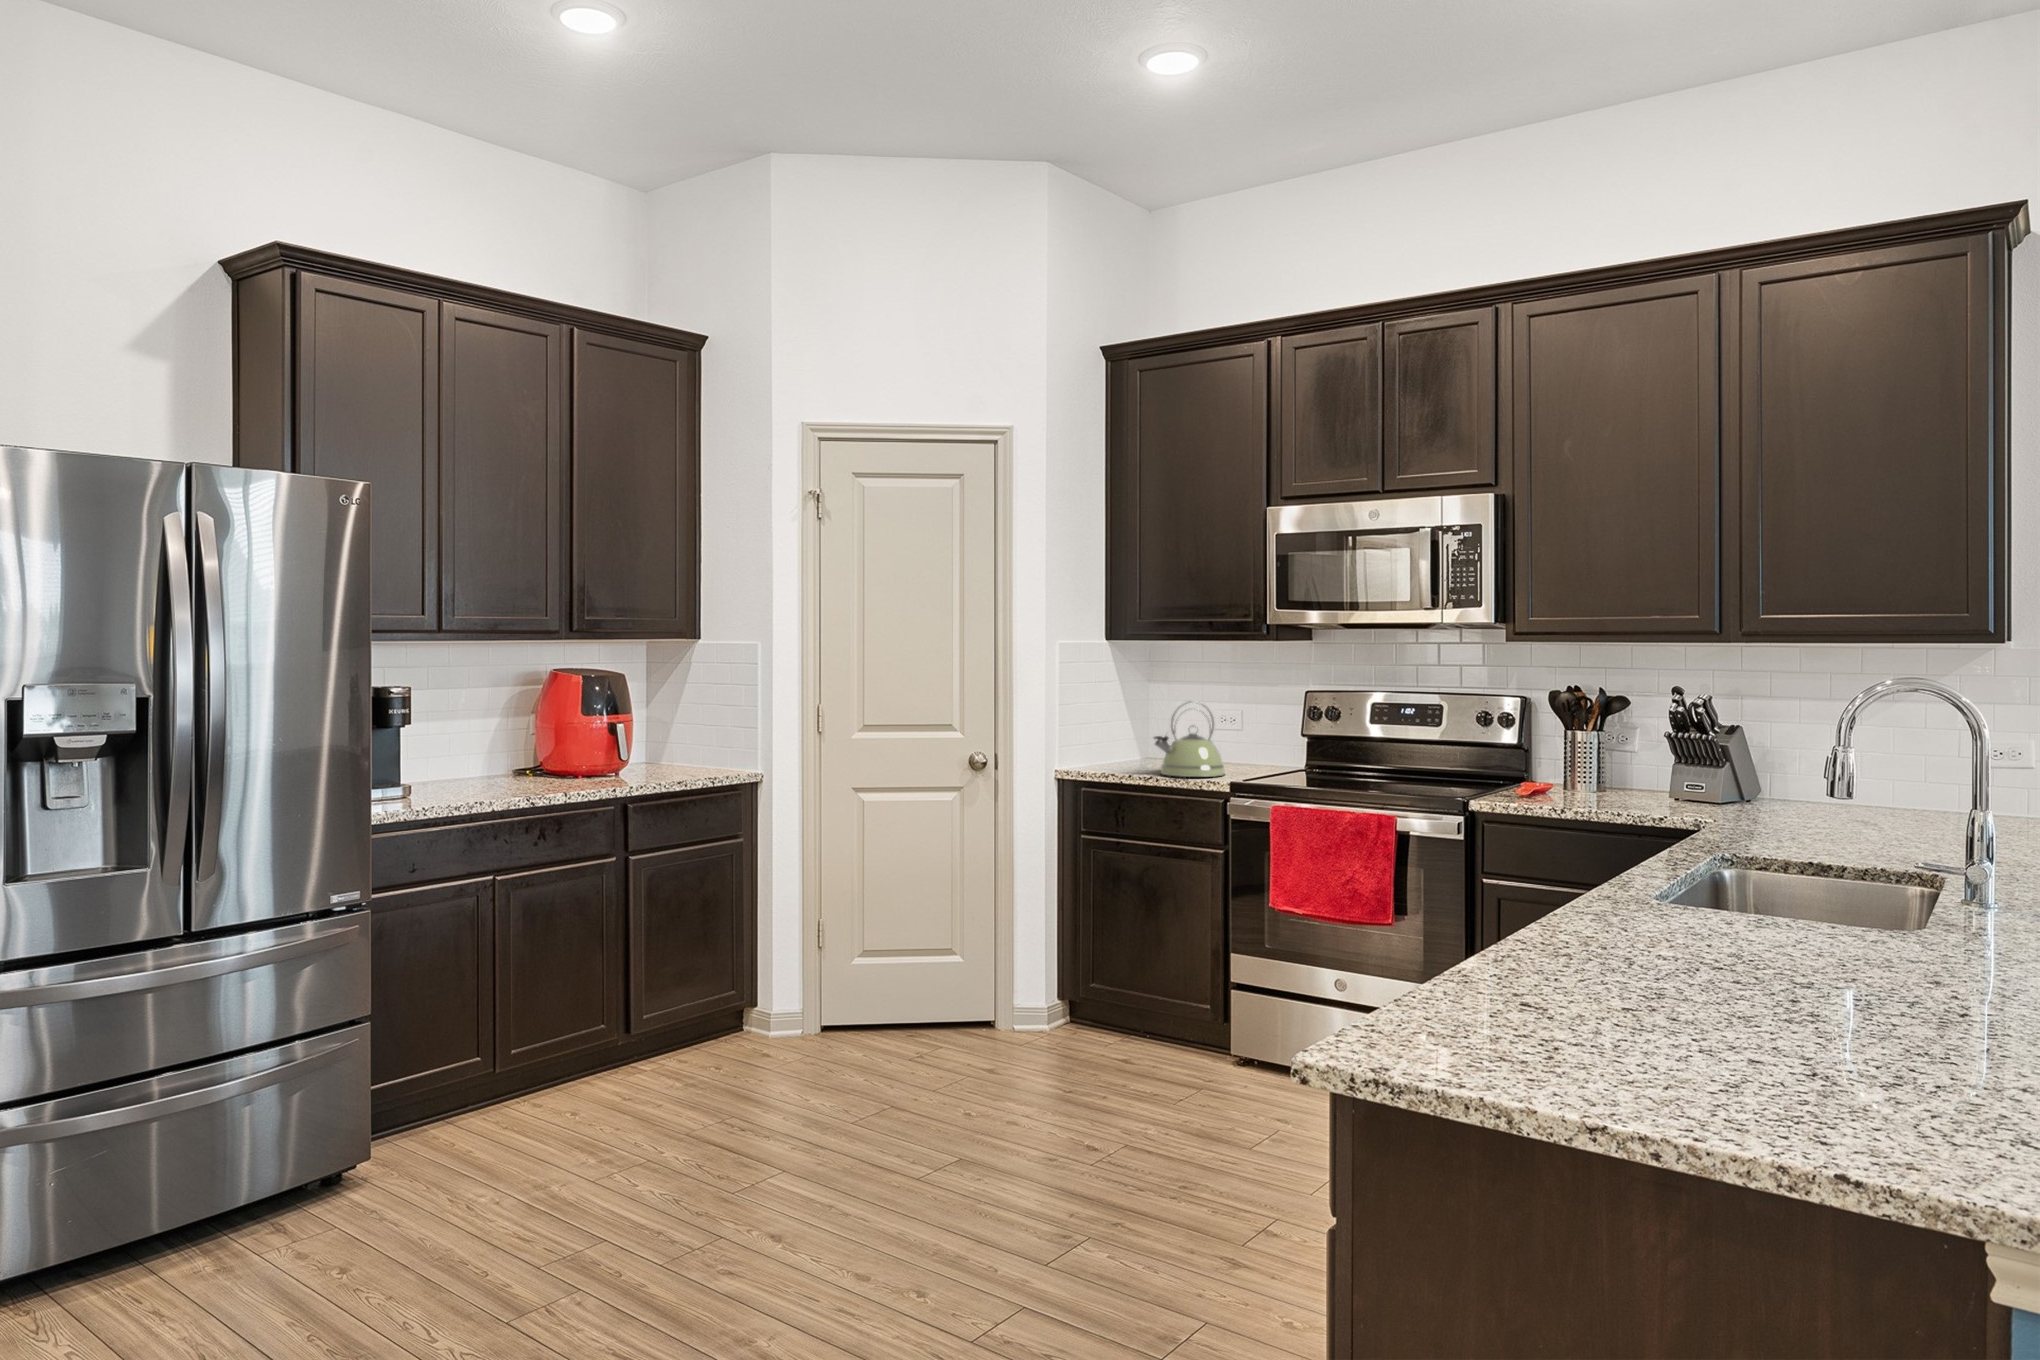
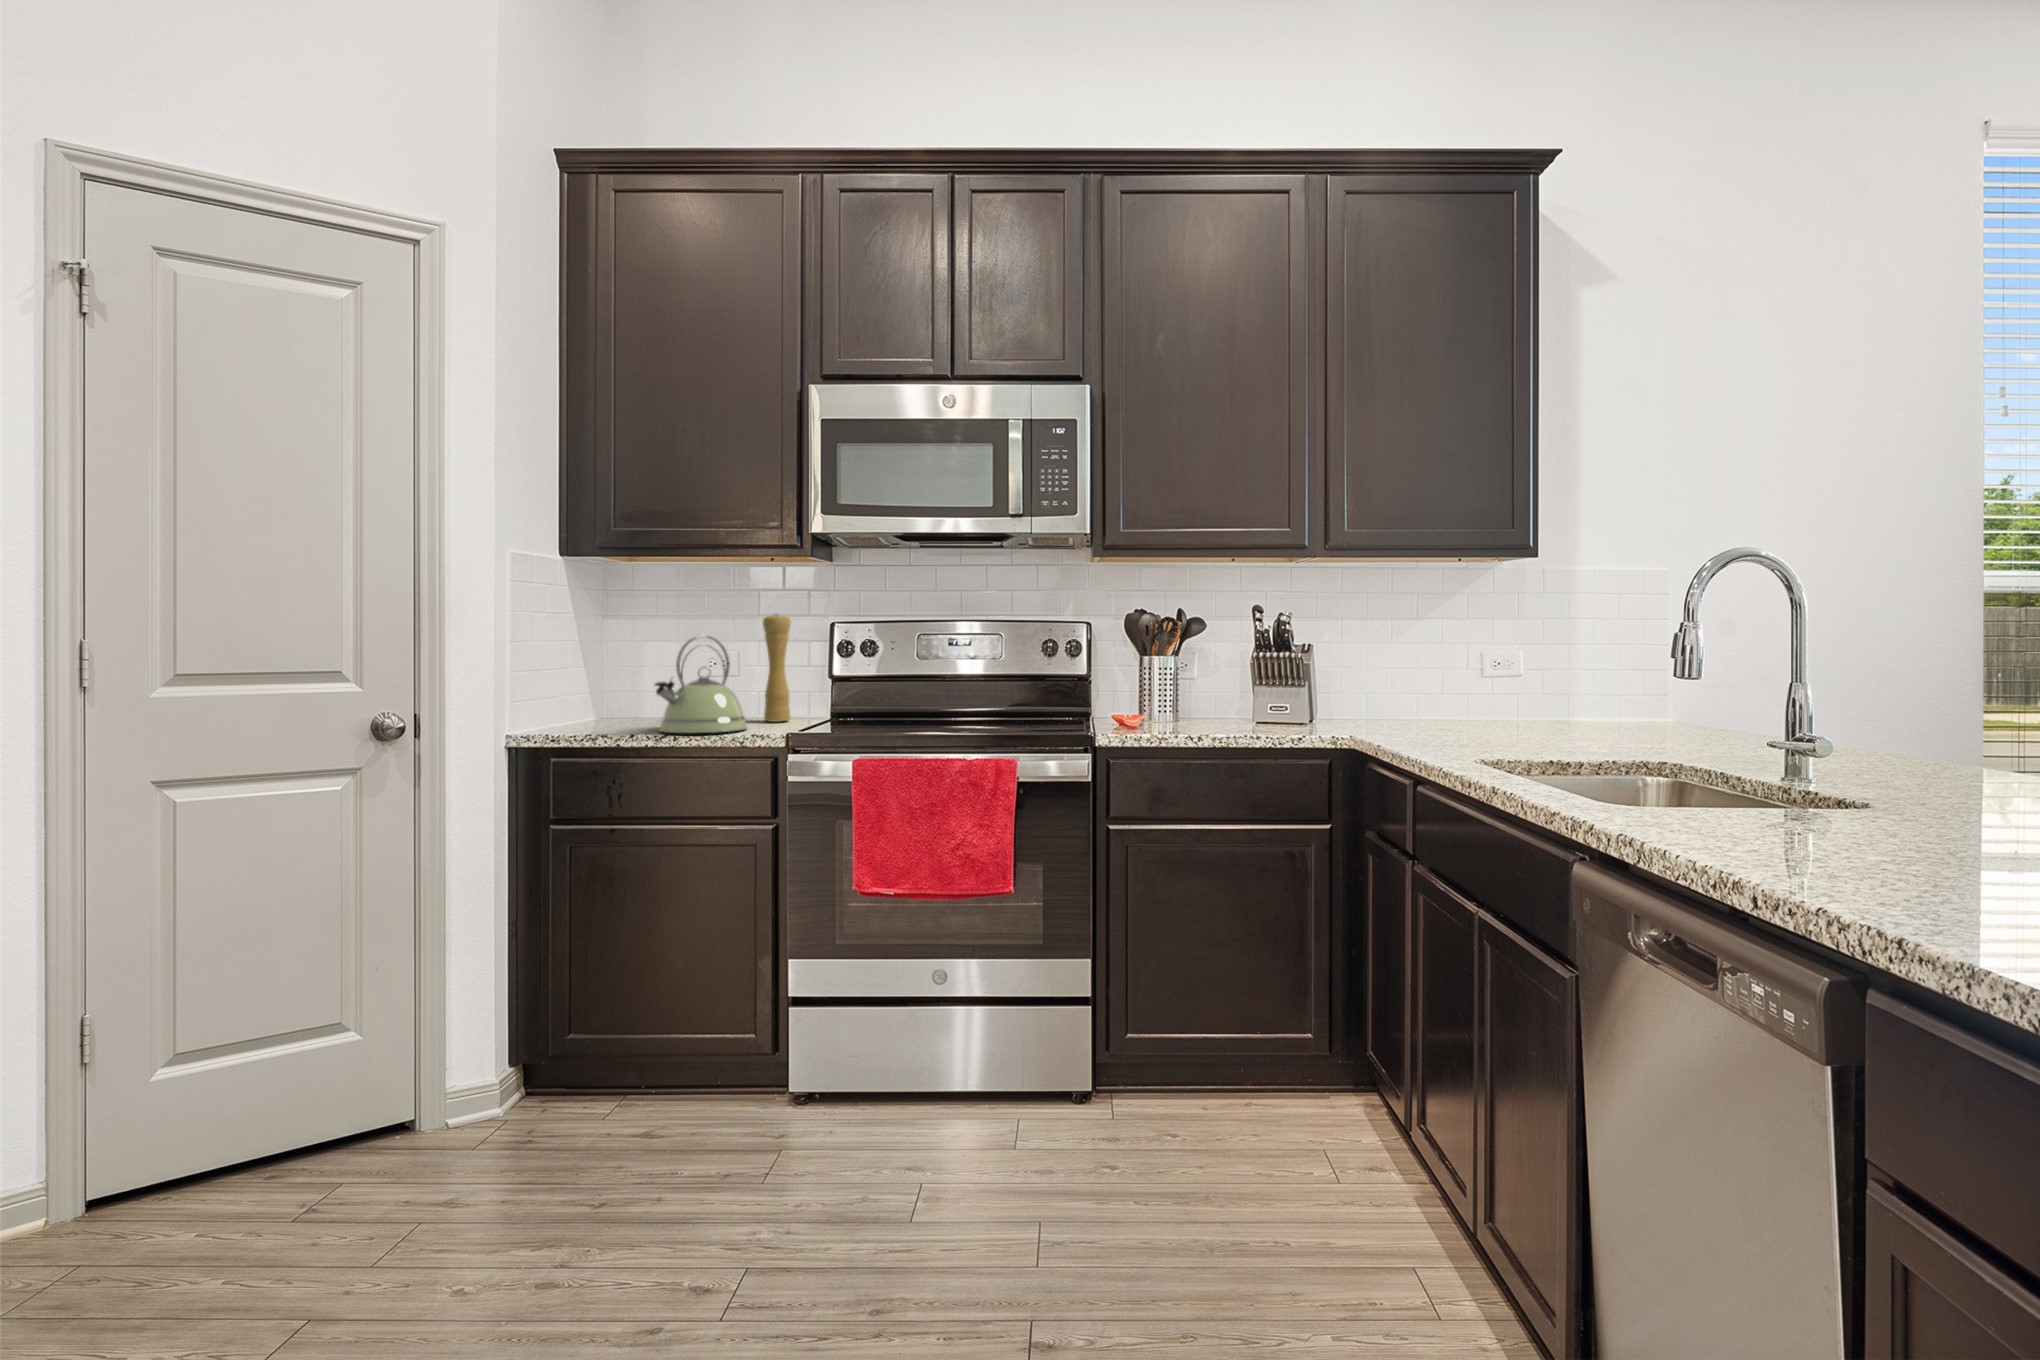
pepper mill: none [1246,684,1269,771] -> present [763,614,791,722]

